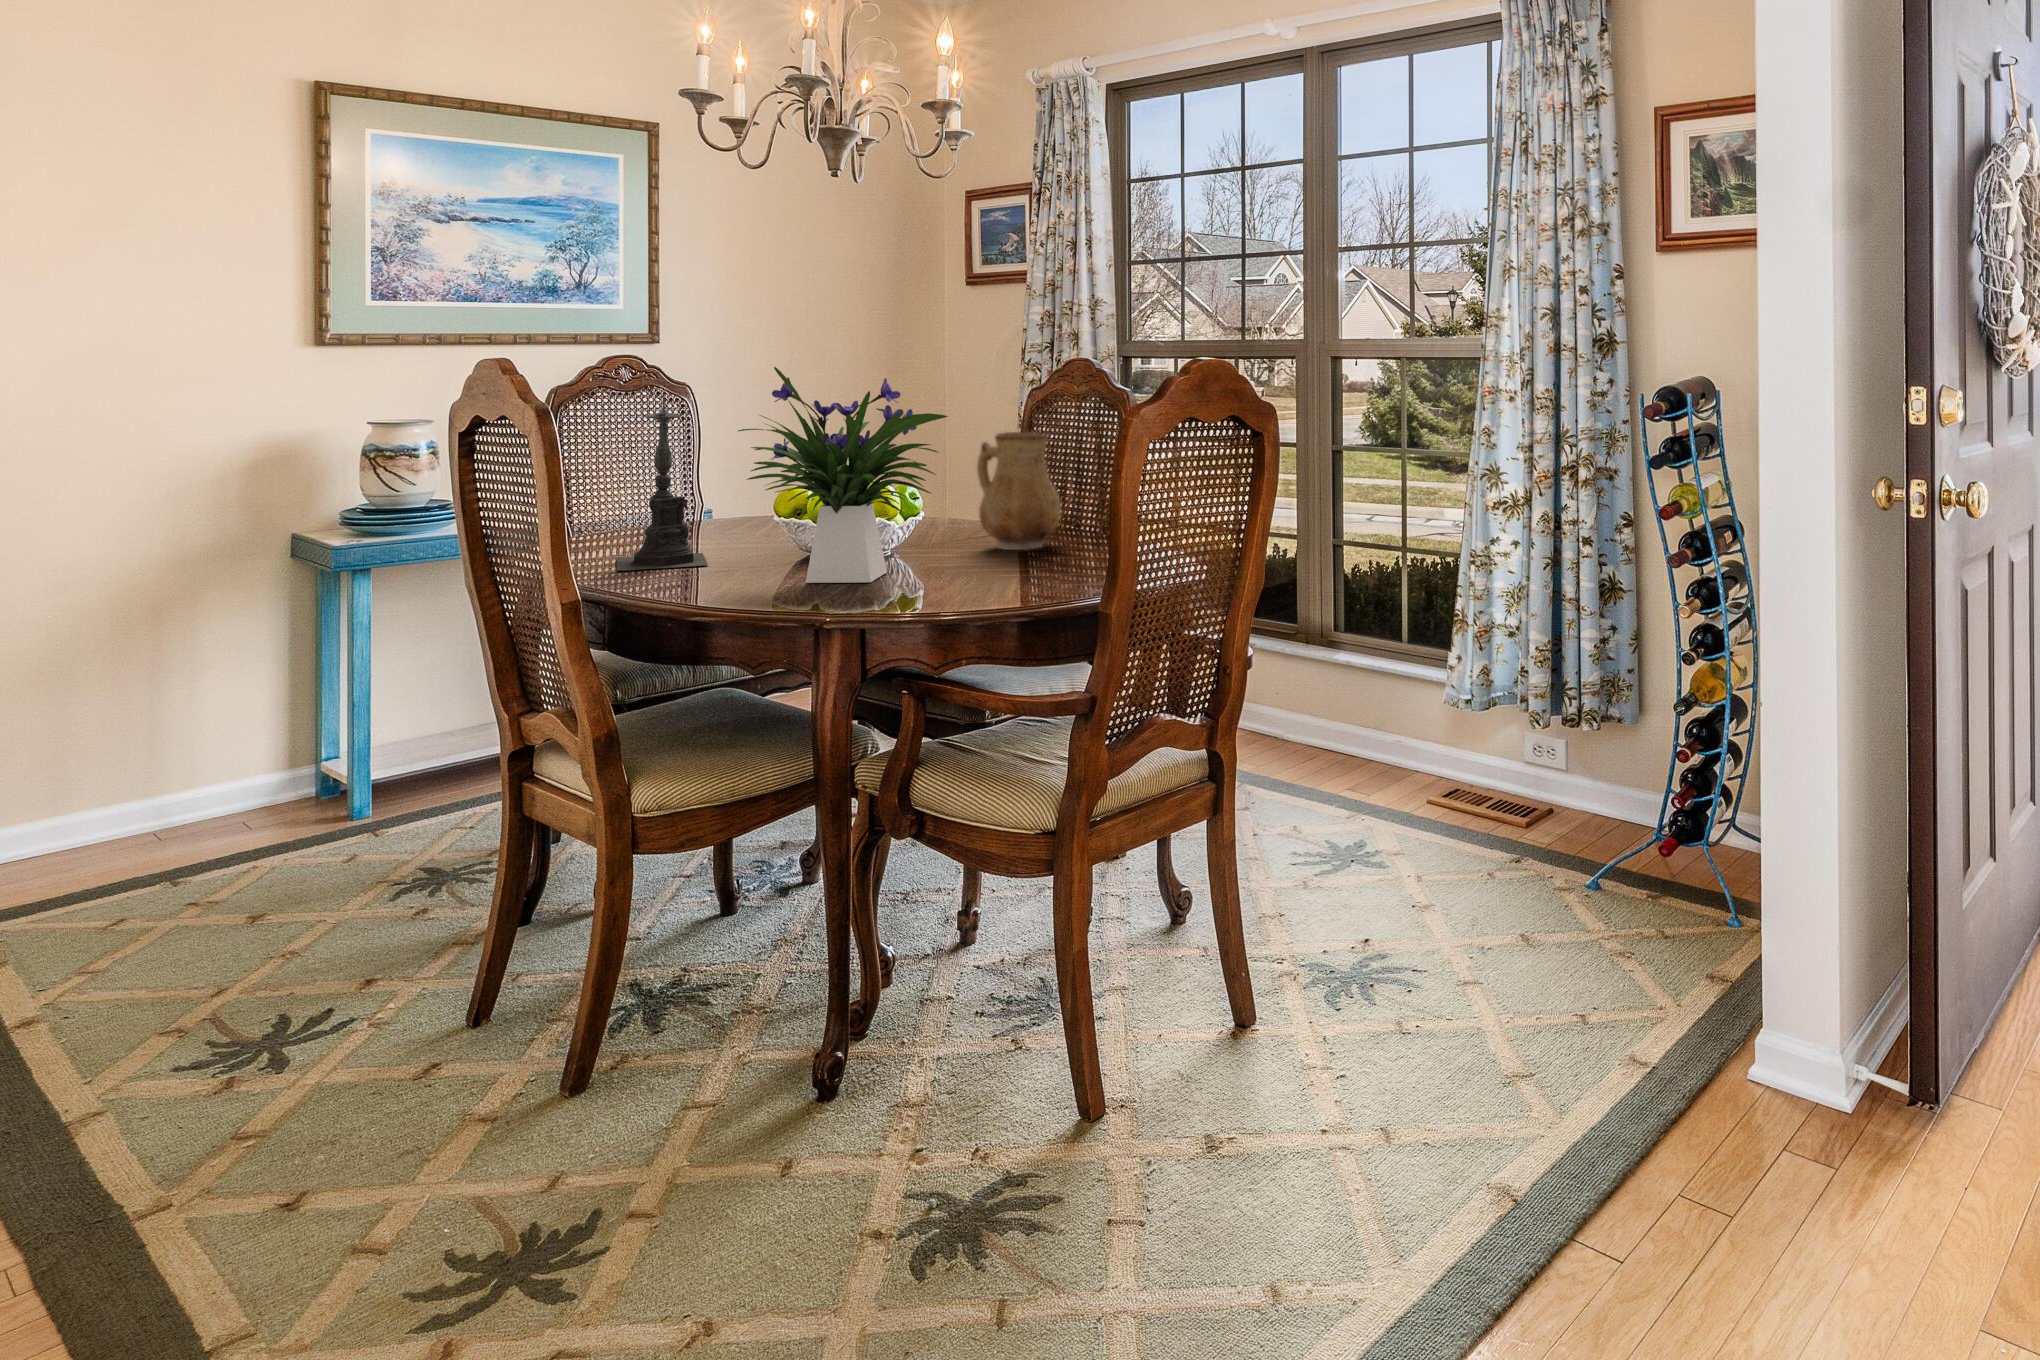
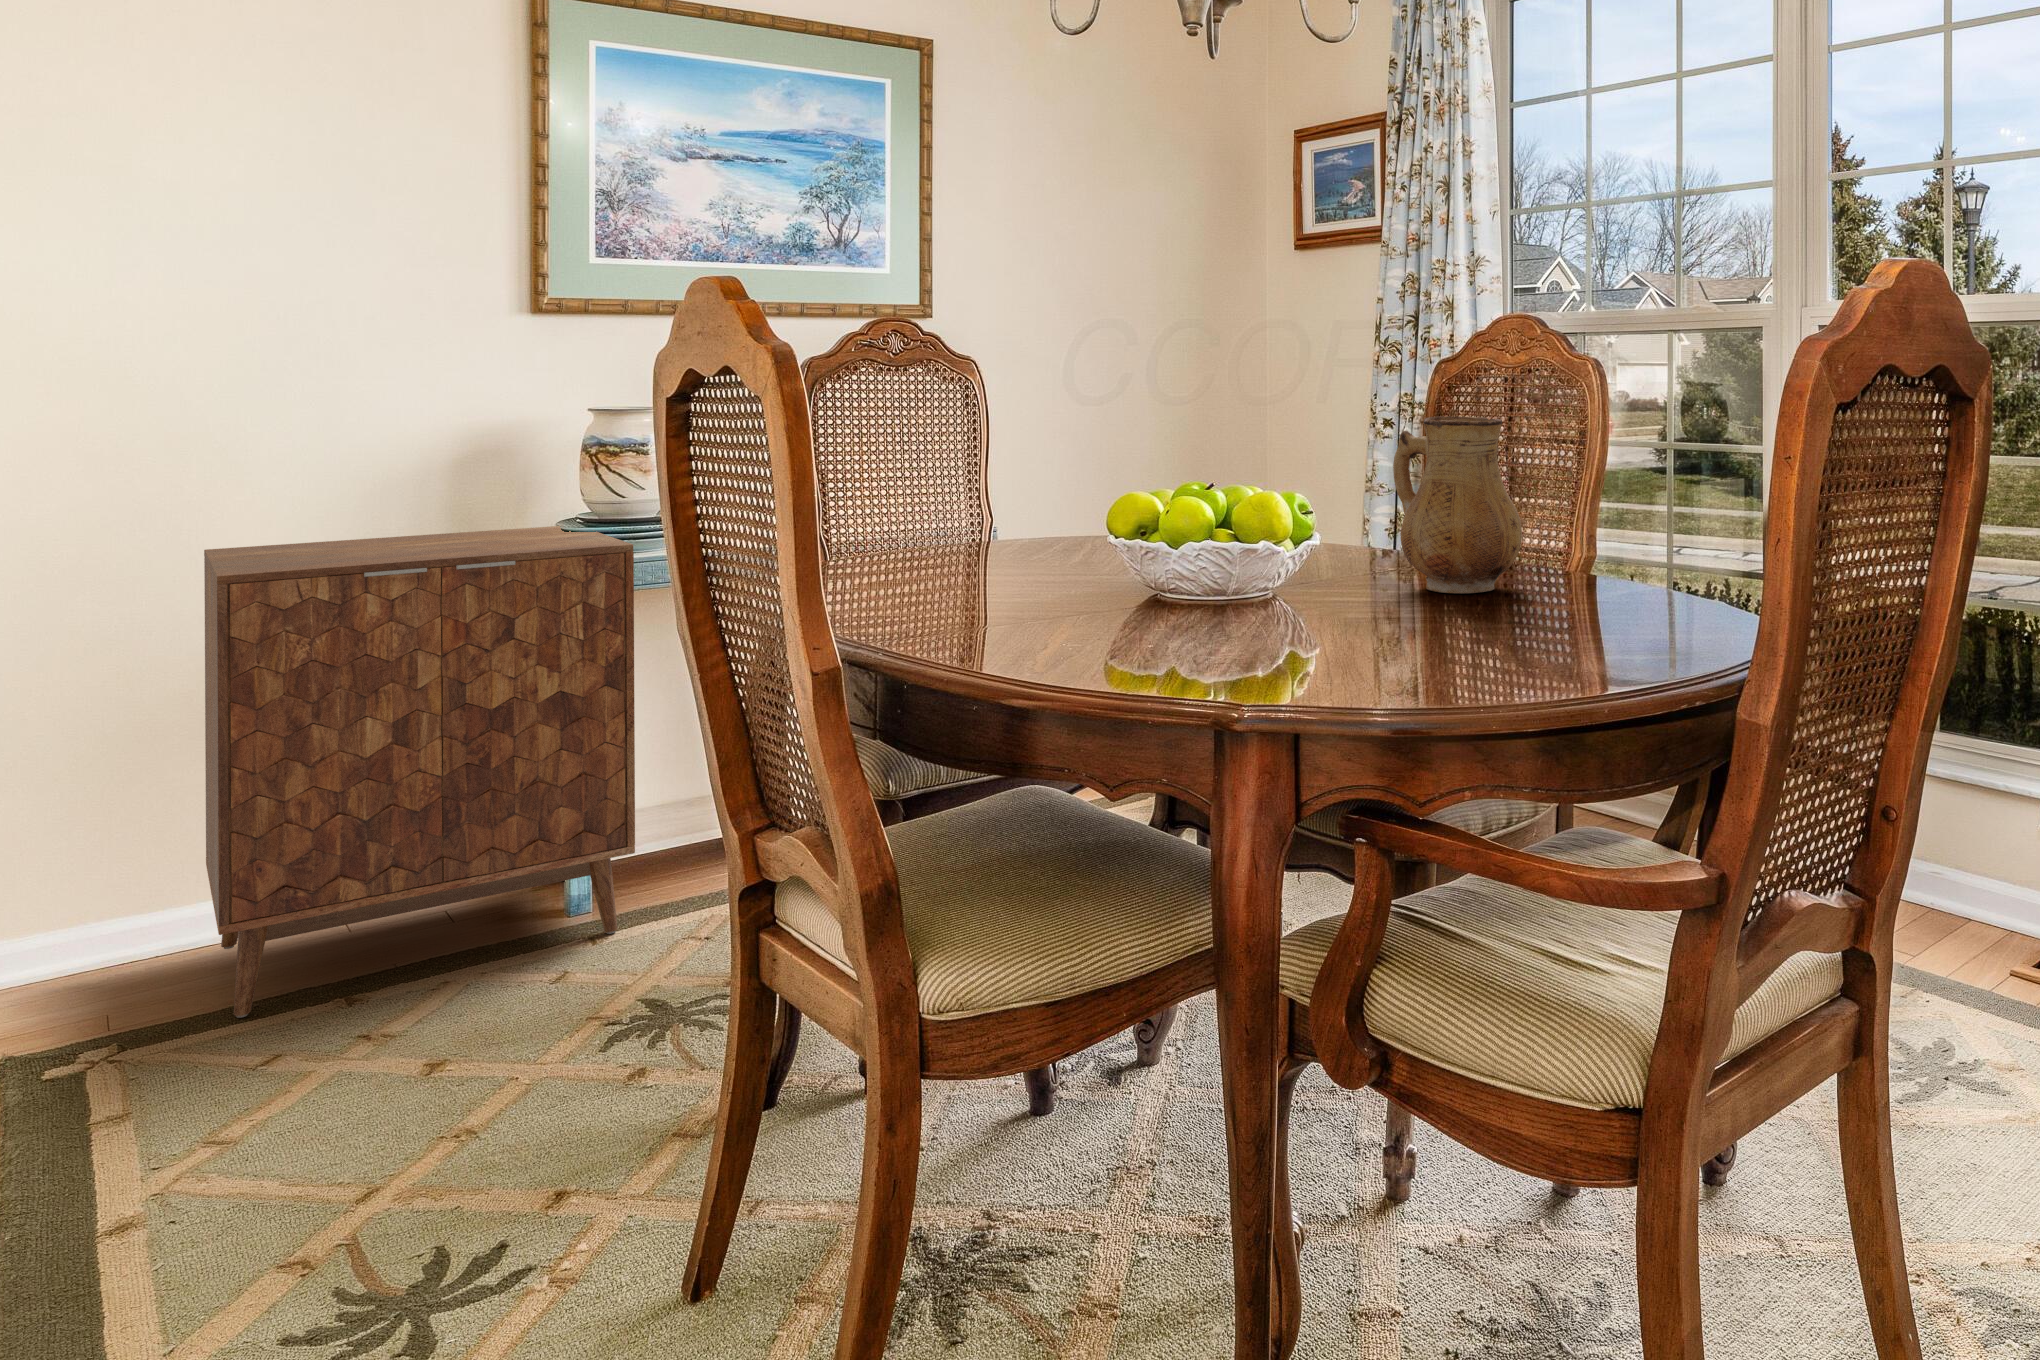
flower arrangement: present [738,367,948,583] -> none [1074,305,1385,643]
candle holder: present [617,390,708,571] -> none [892,348,1020,615]
cabinet: none [45,511,413,891] -> present [204,526,635,1018]

